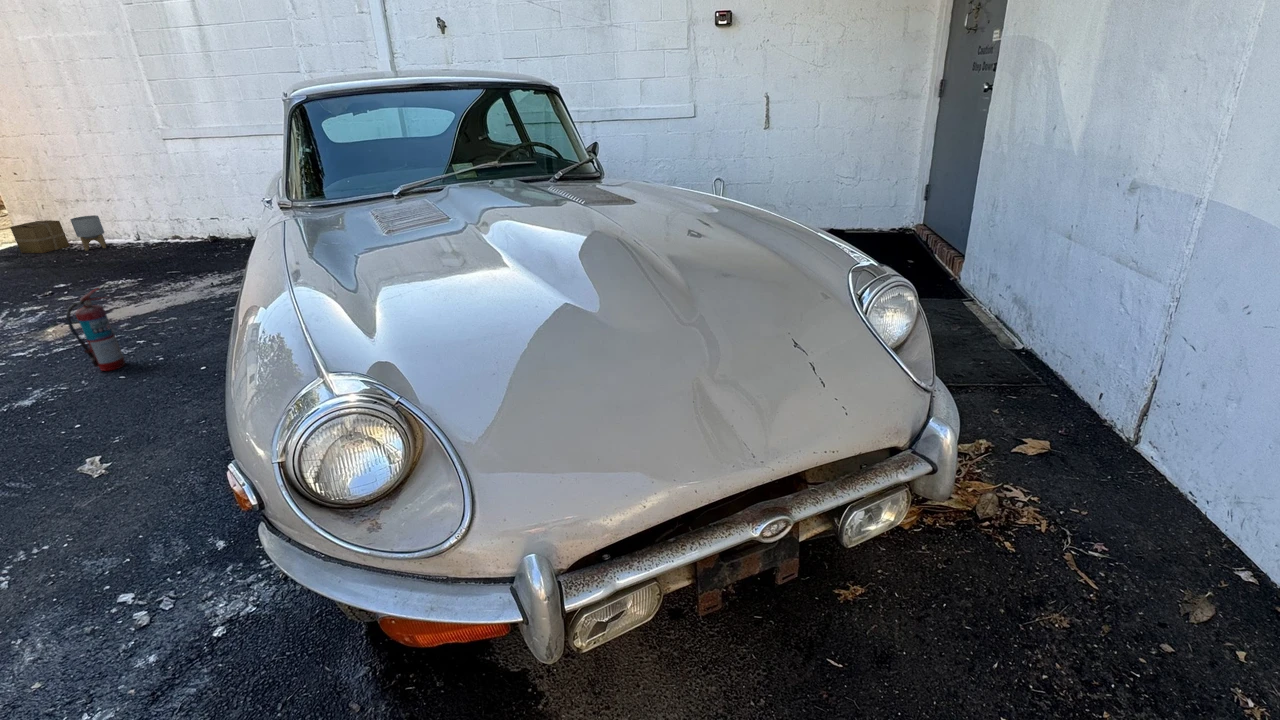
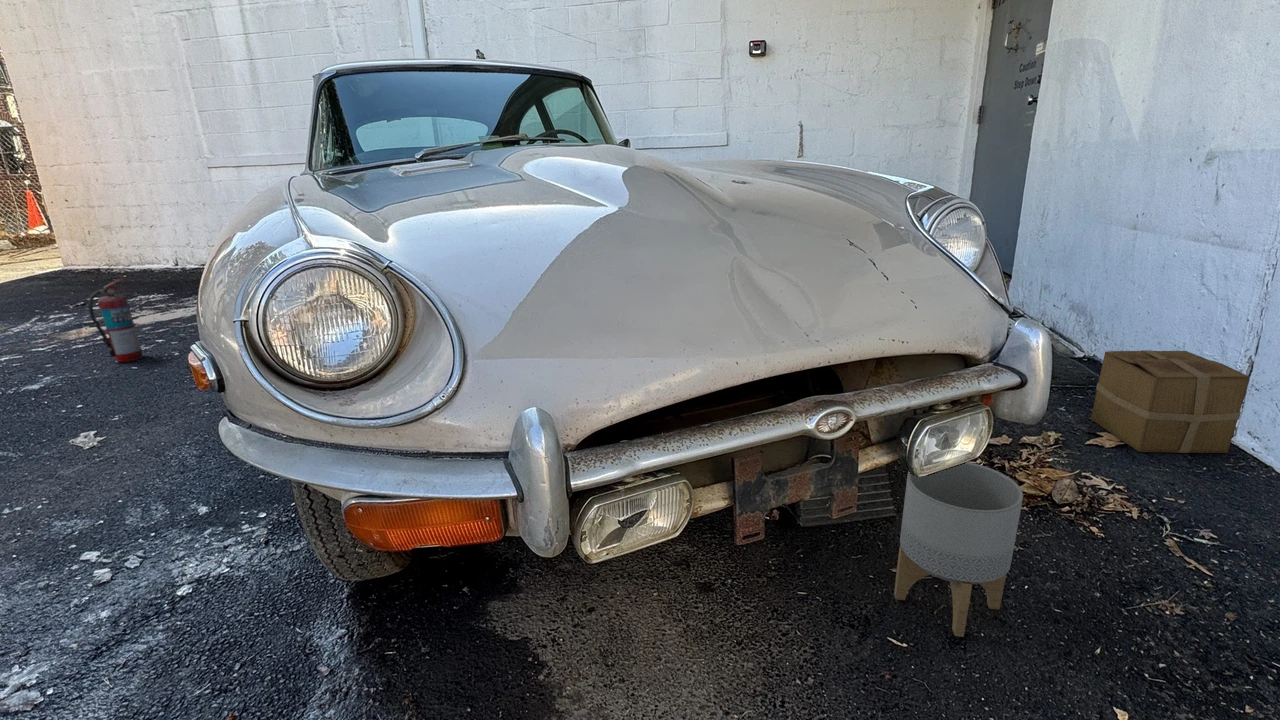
planter: present [70,215,106,251] -> present [894,462,1023,637]
cardboard box: present [10,220,69,253] -> present [1091,350,1249,453]

